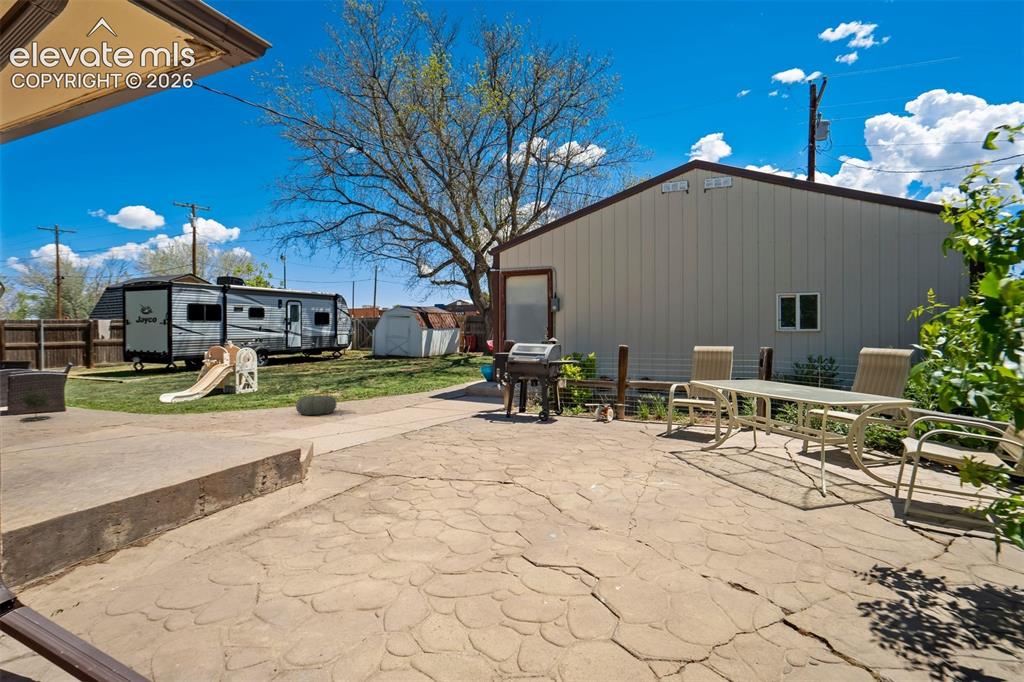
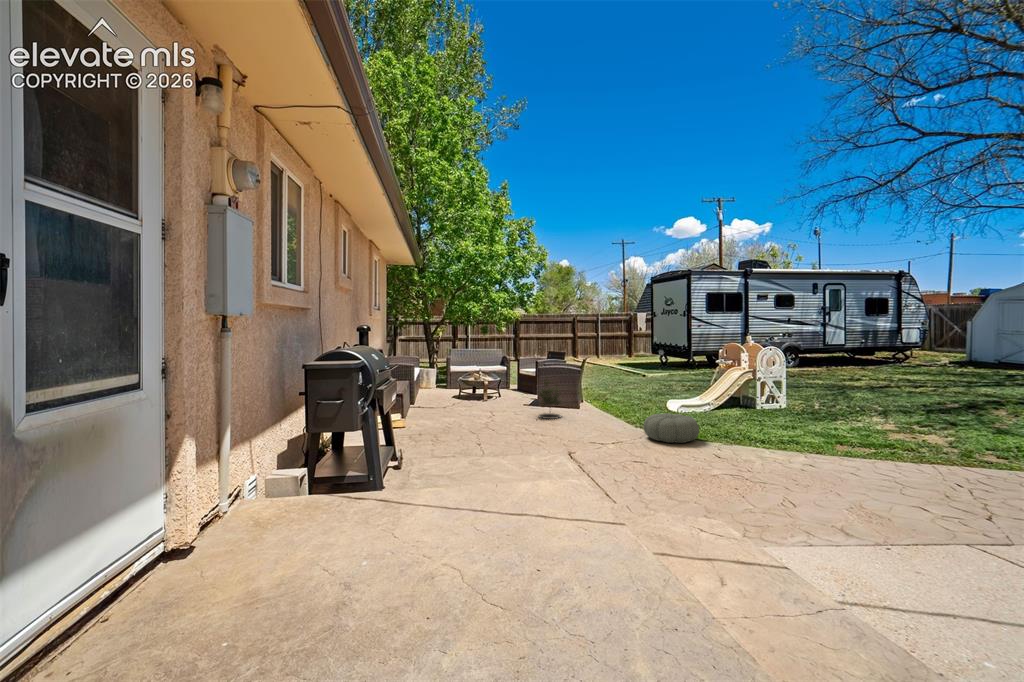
pouf: present [296,395,336,415] -> present [644,413,699,443]

